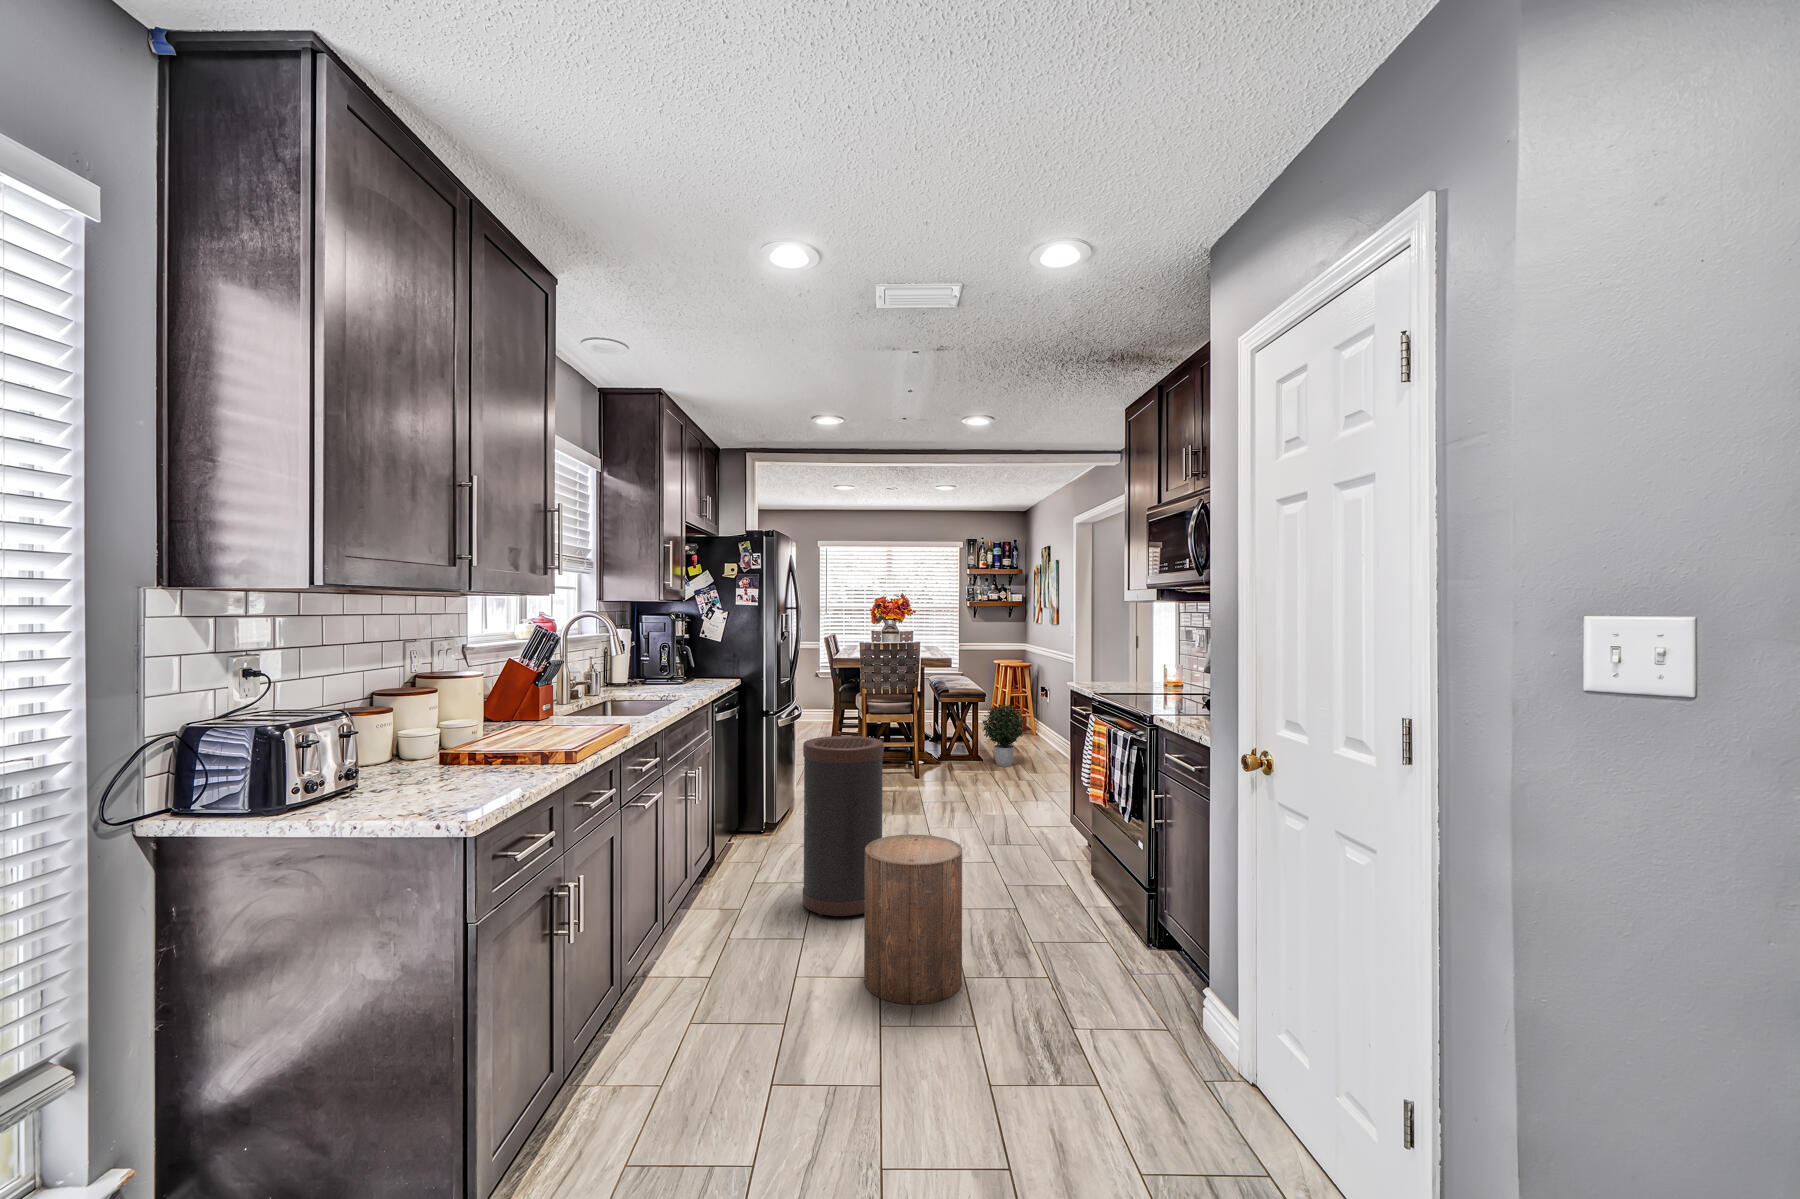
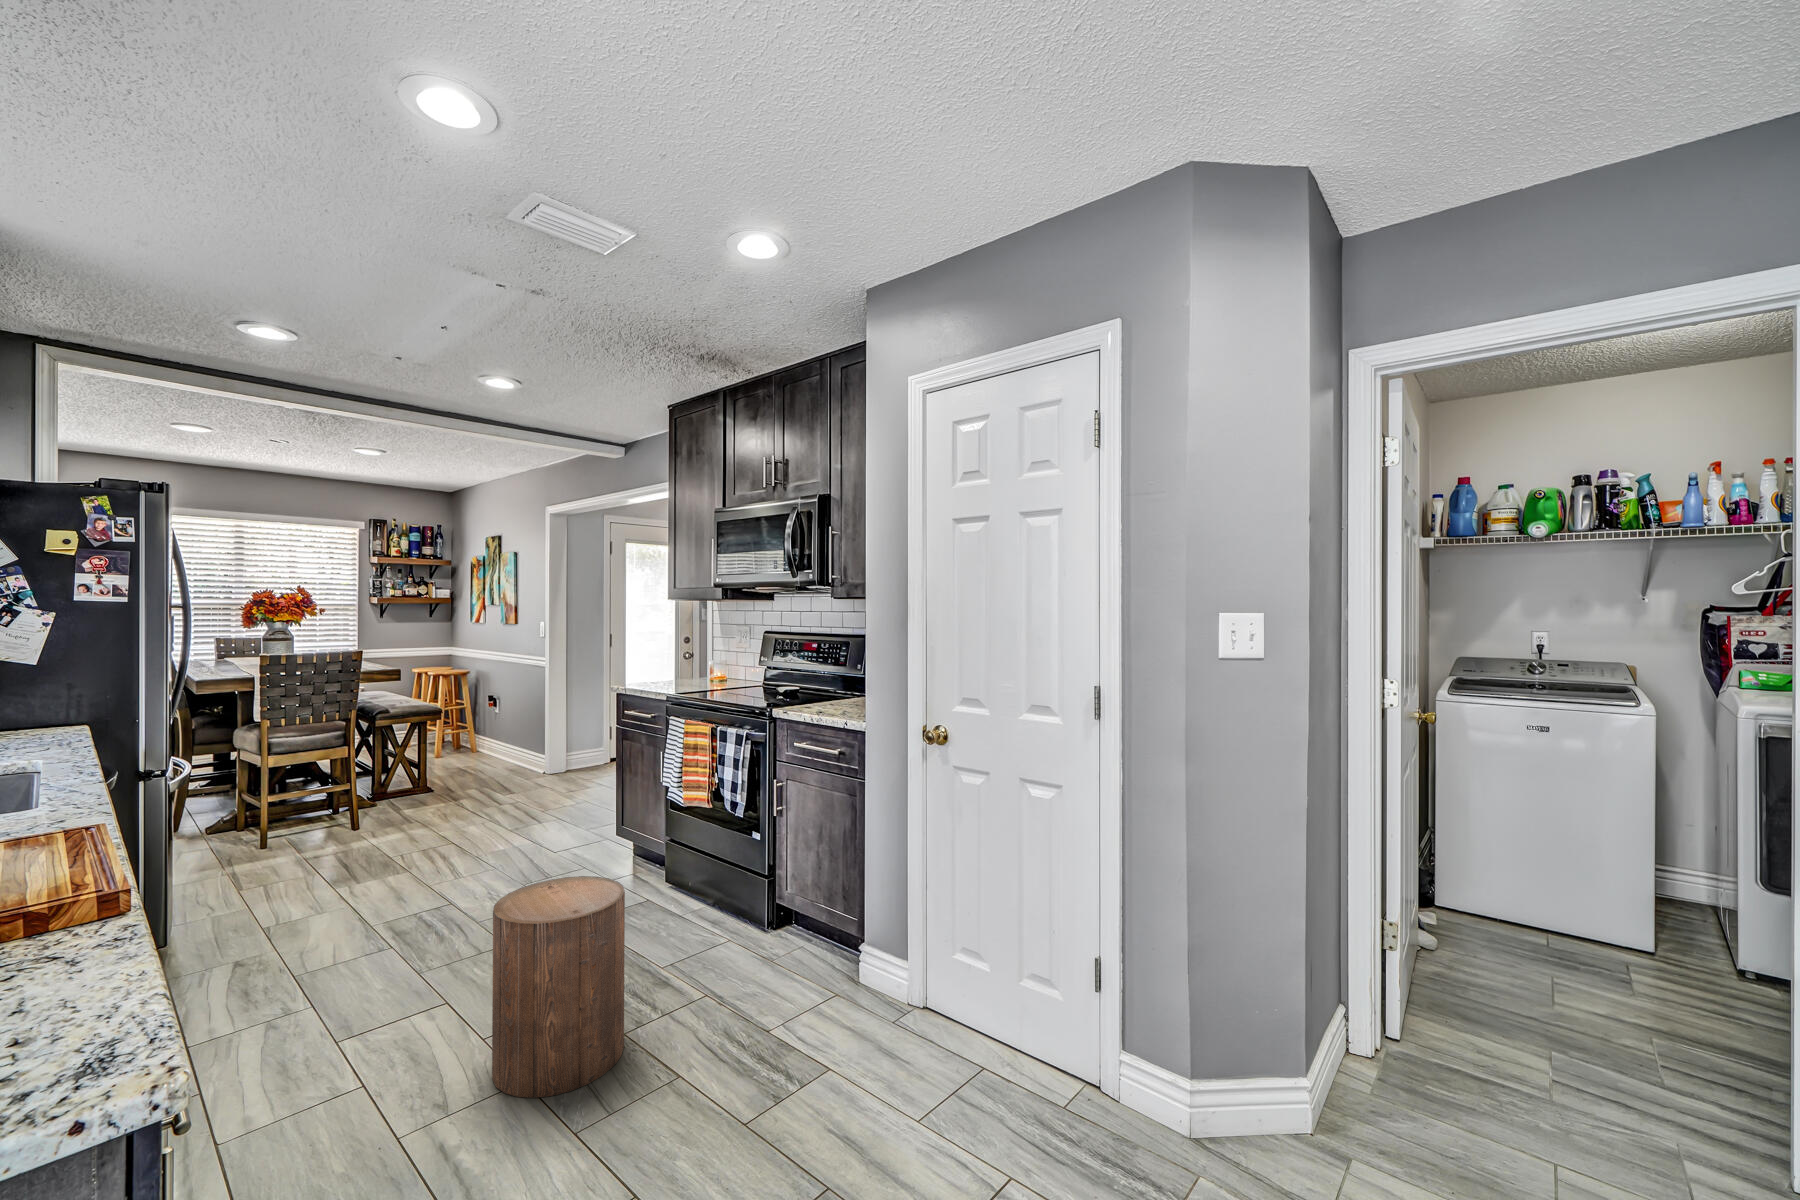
potted plant: present [983,704,1026,767] -> none [437,715,497,789]
trash can: present [803,736,884,916] -> none [309,775,444,1036]

